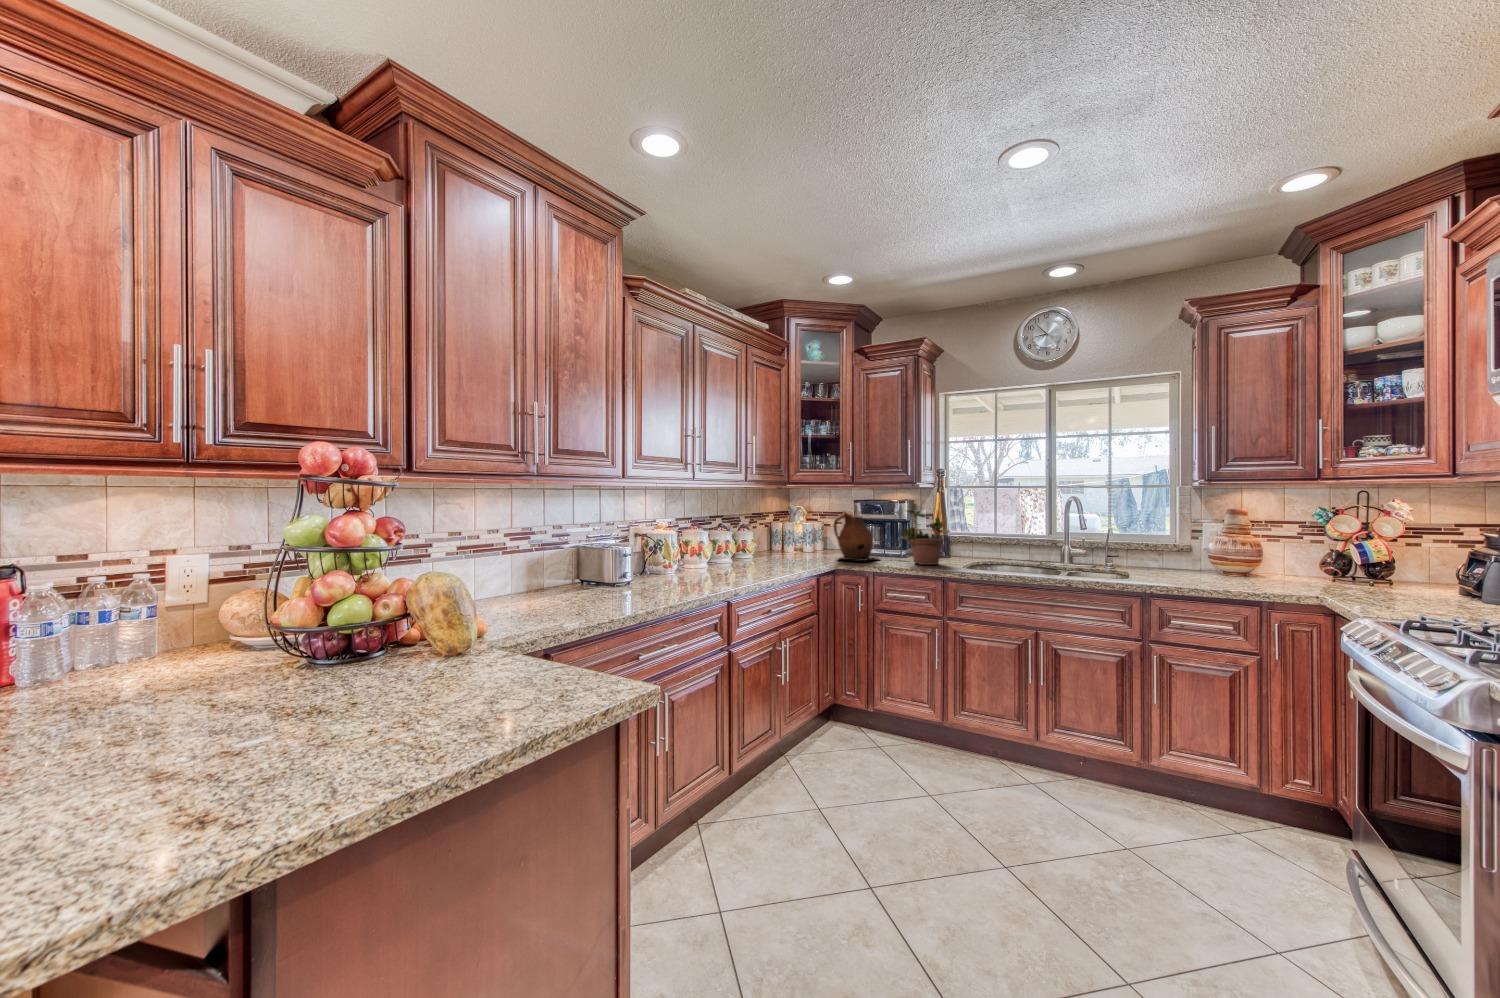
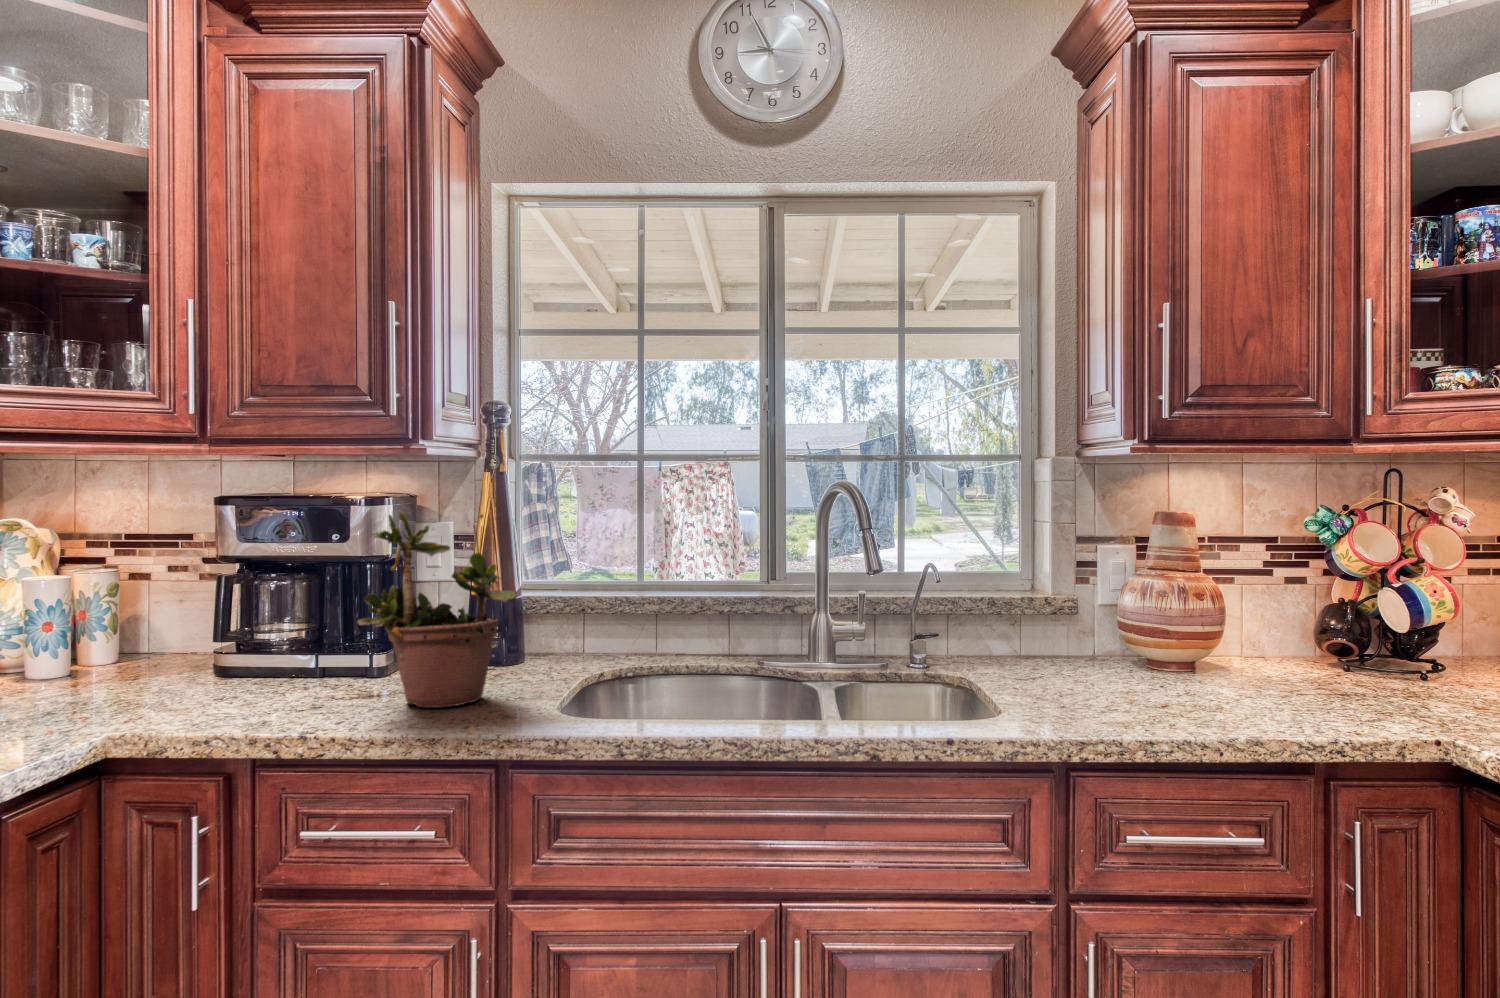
ceramic pitcher: present [834,511,876,561] -> none [121,538,302,715]

